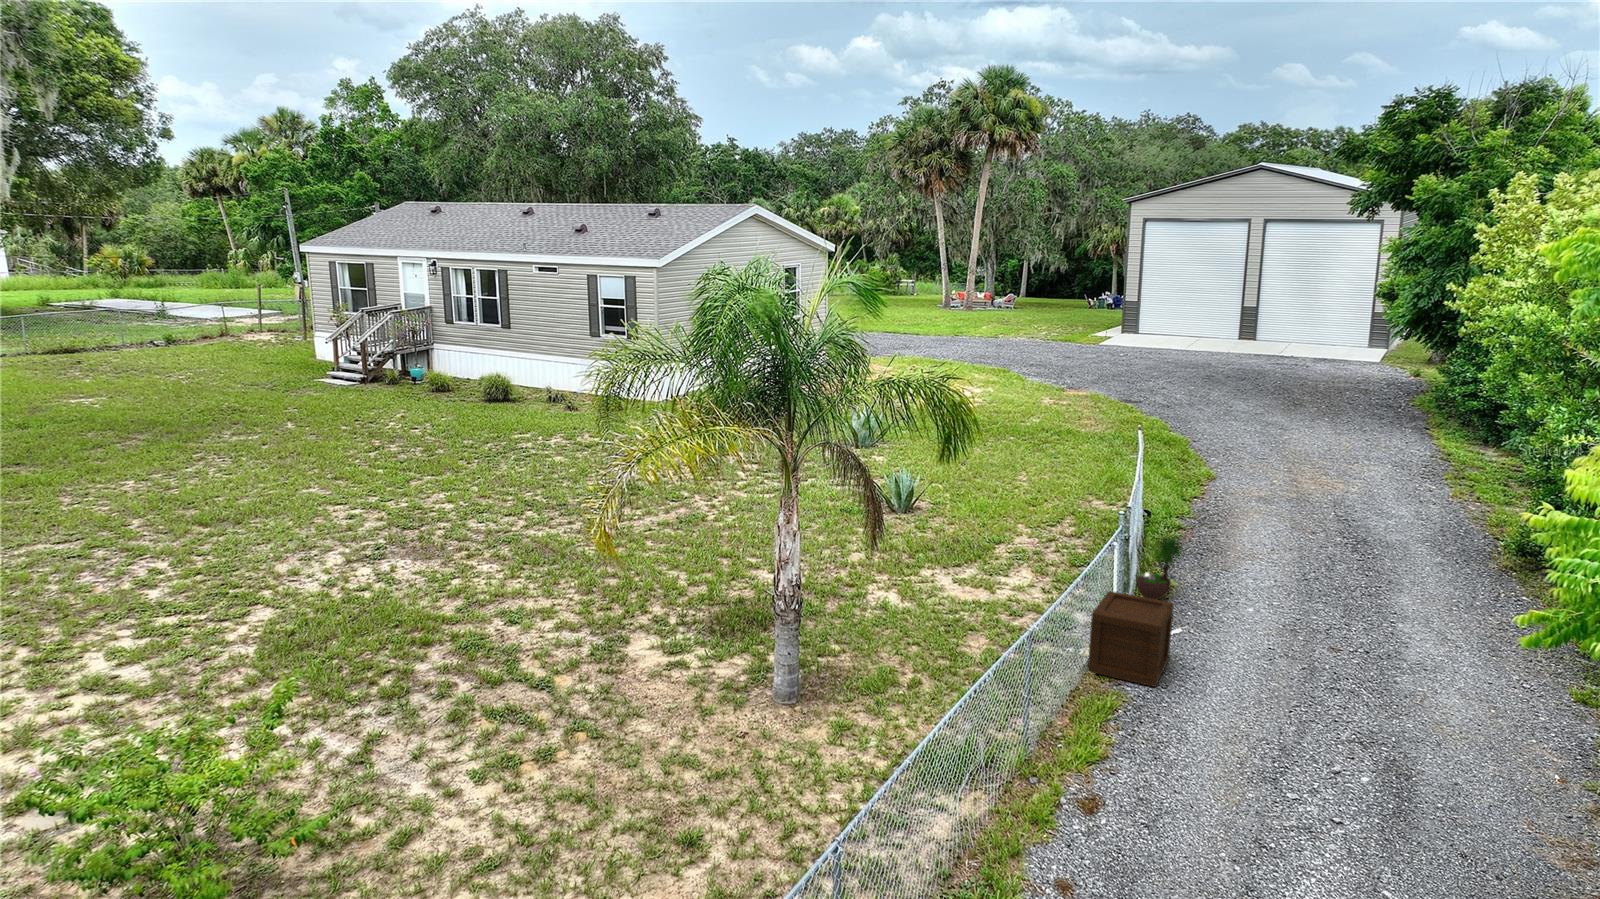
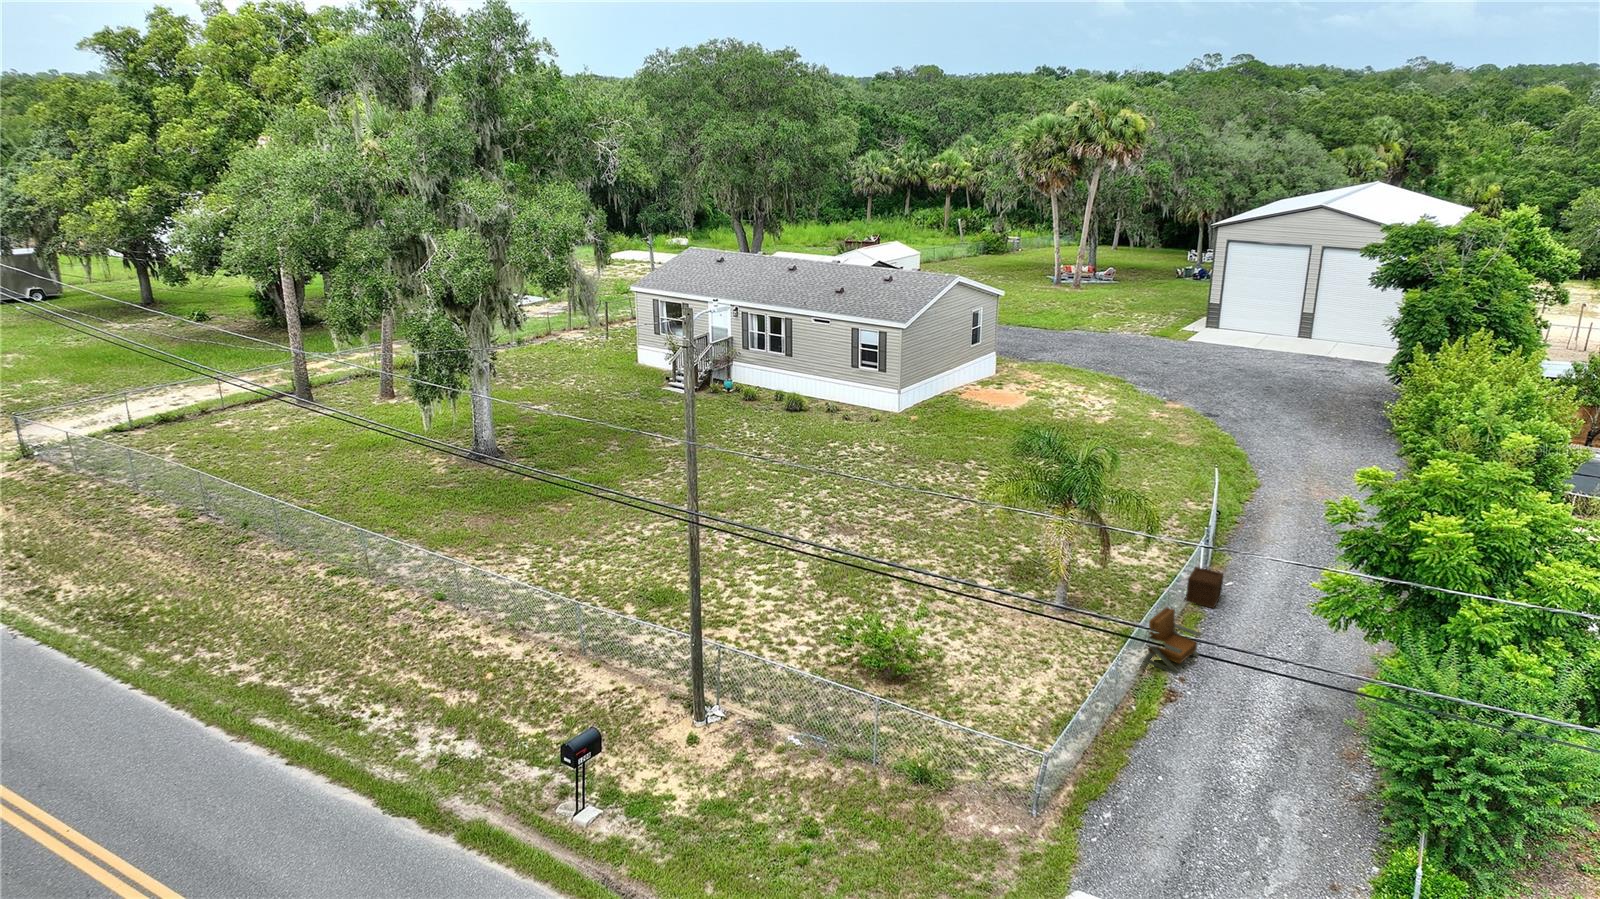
potted tree: present [1136,533,1183,600] -> none [1209,535,1232,566]
lounge chair: none [958,675,1130,878] -> present [1142,608,1202,675]

